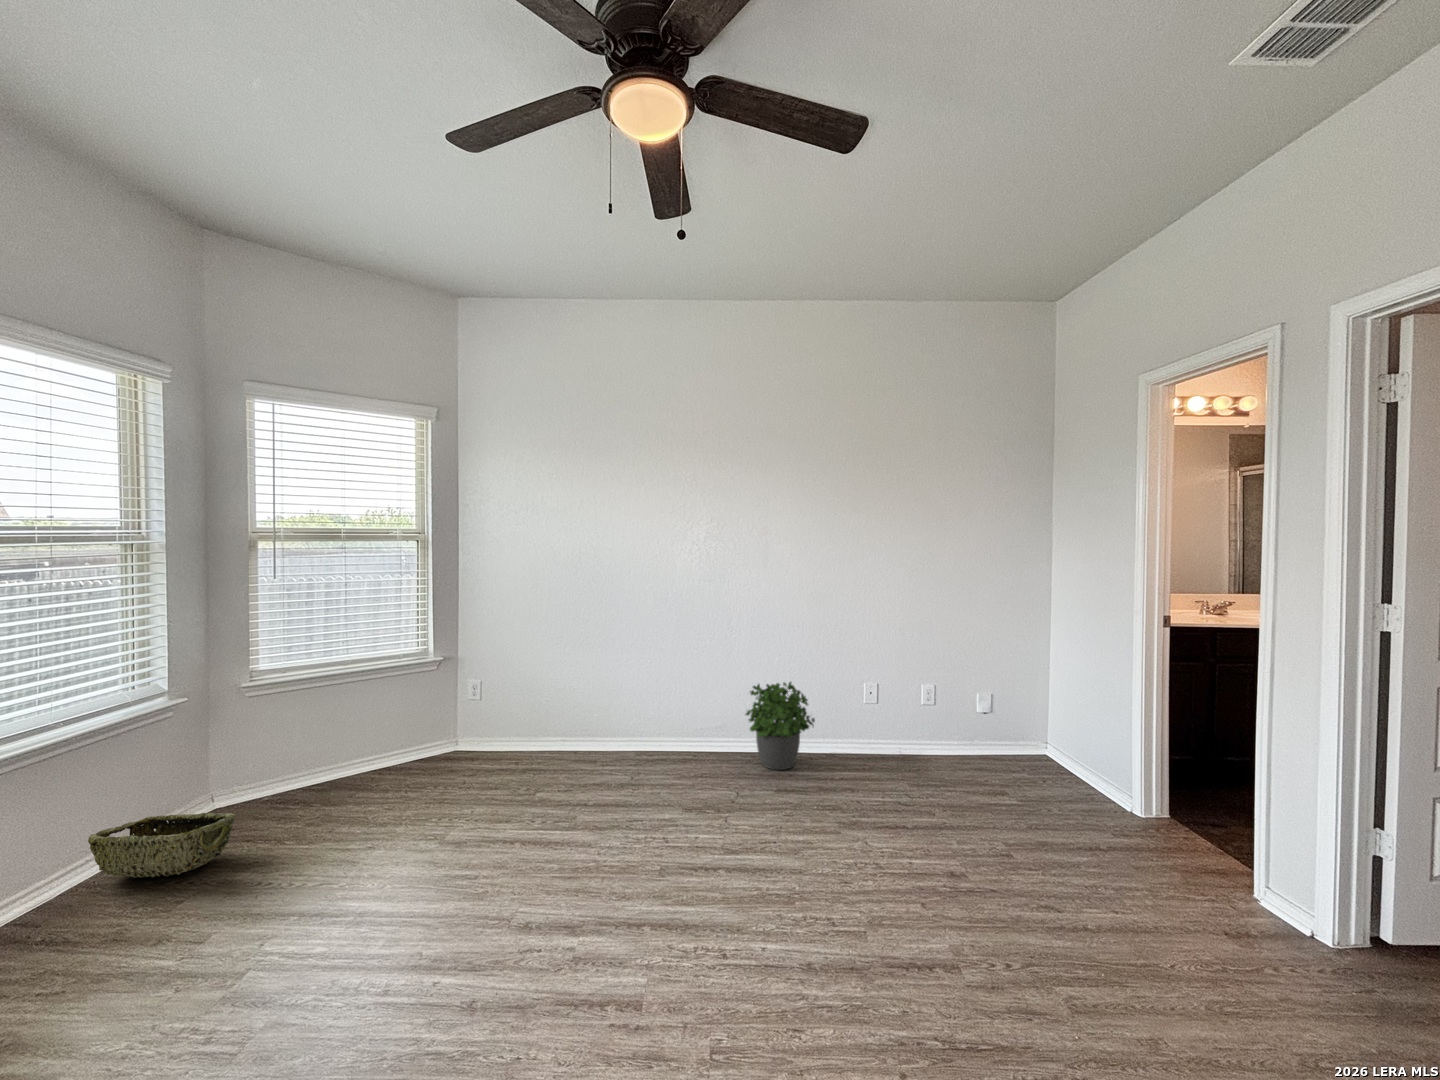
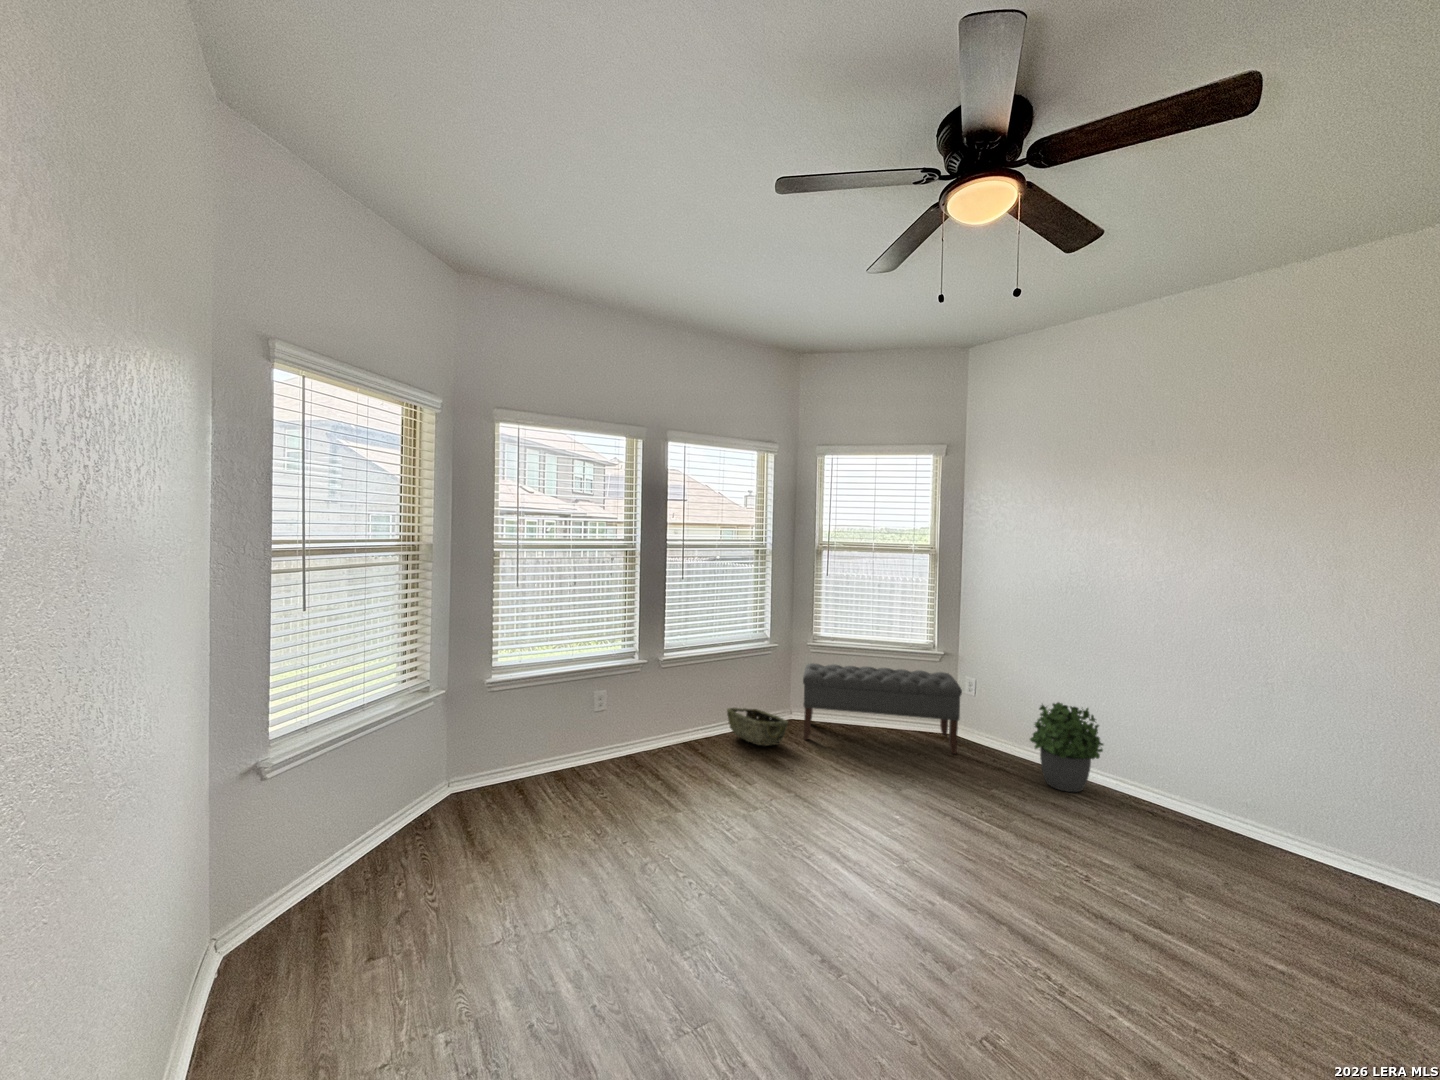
bench: none [238,681,479,832] -> present [803,663,962,754]
potted plant: present [745,682,815,770] -> present [1030,702,1103,792]

